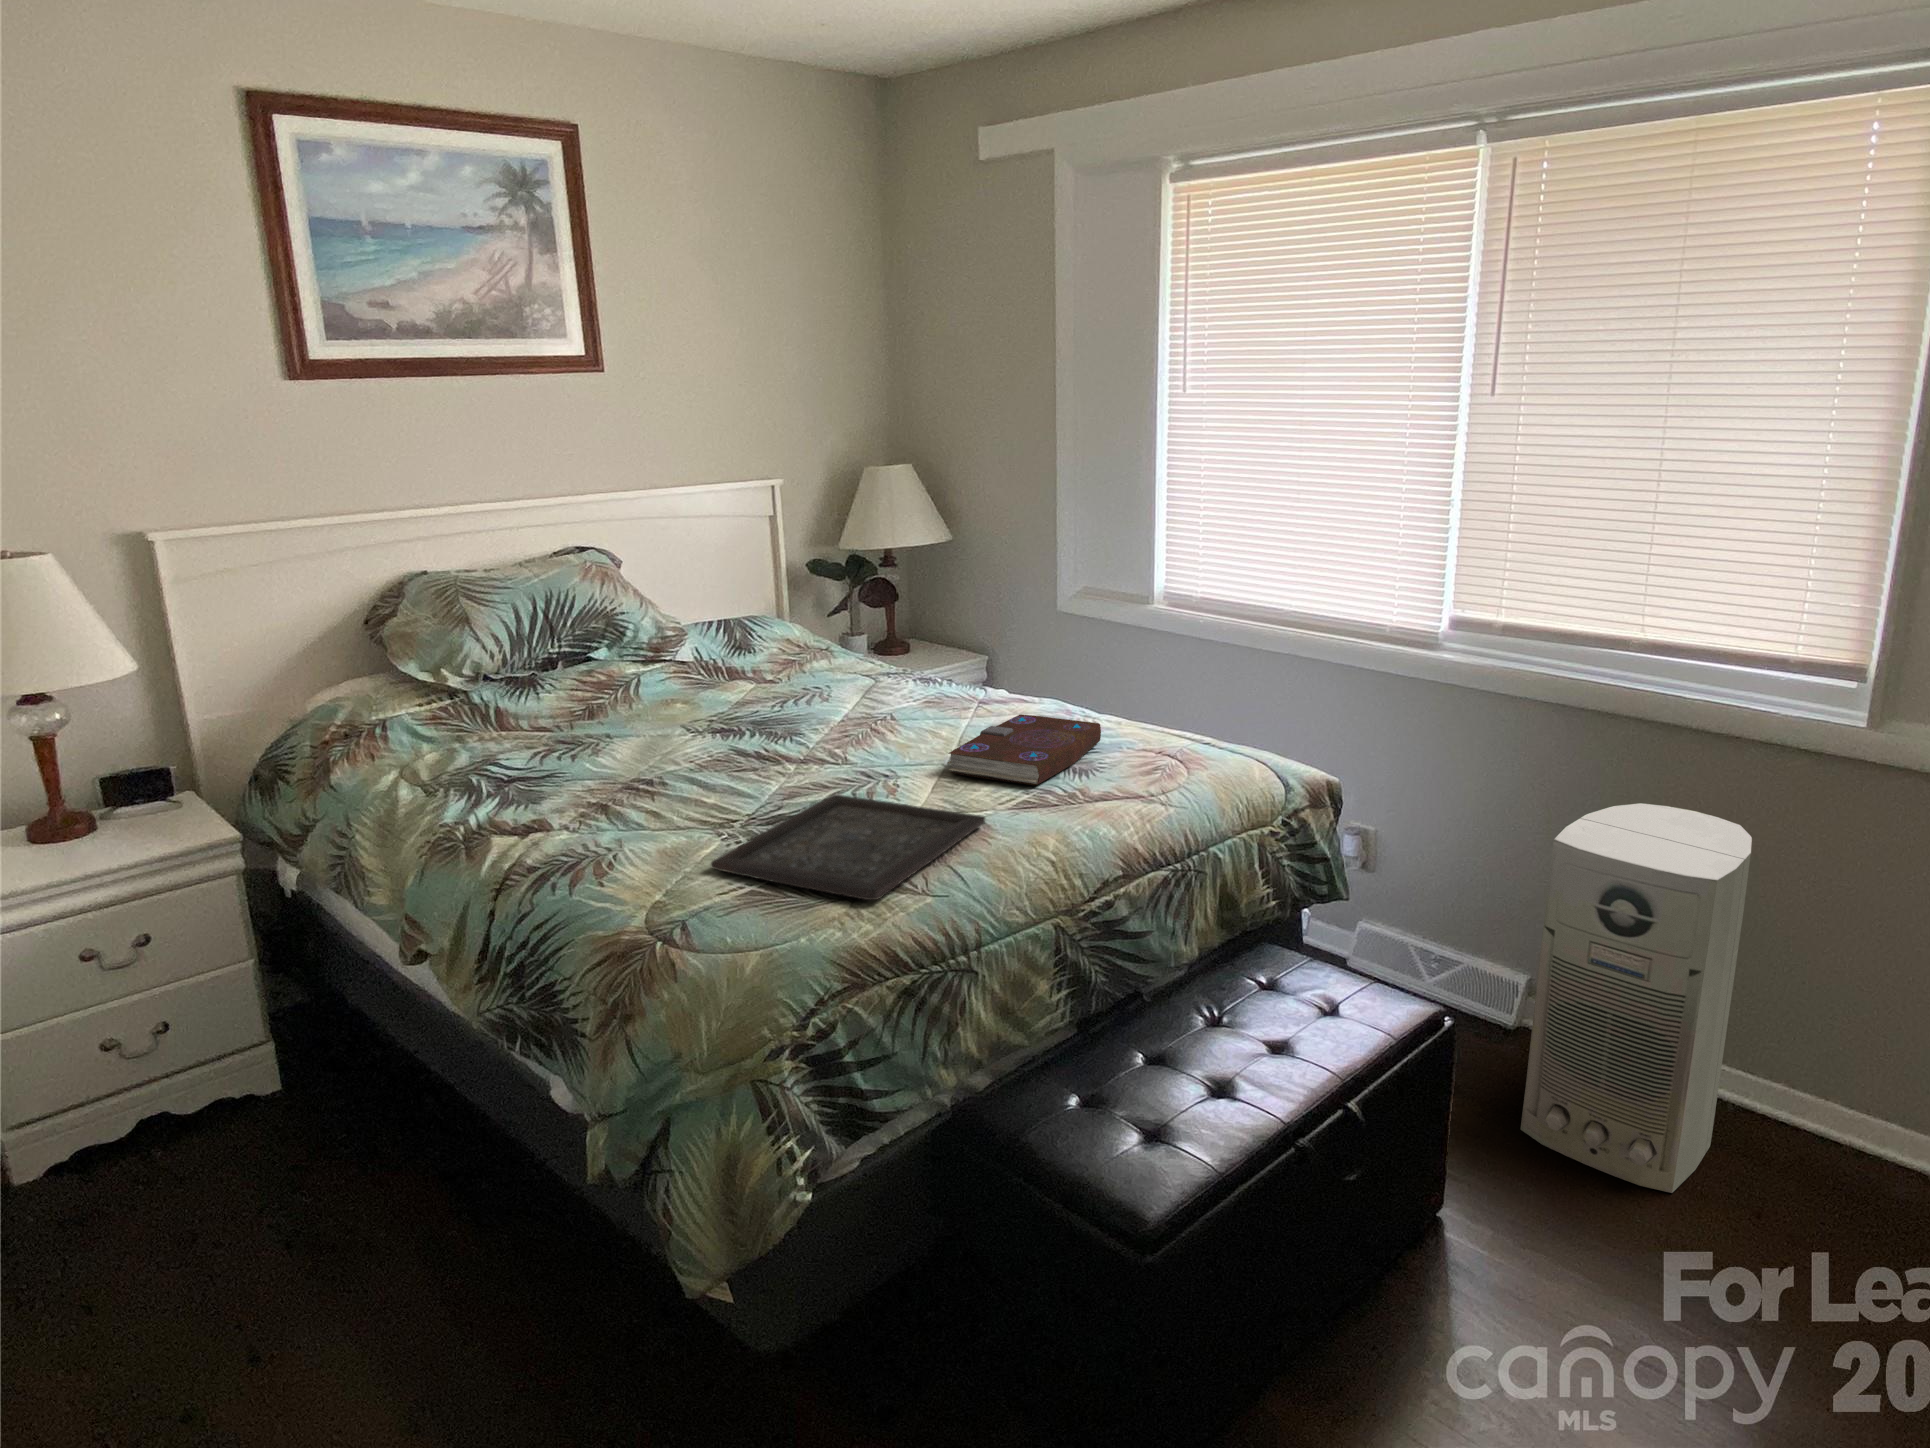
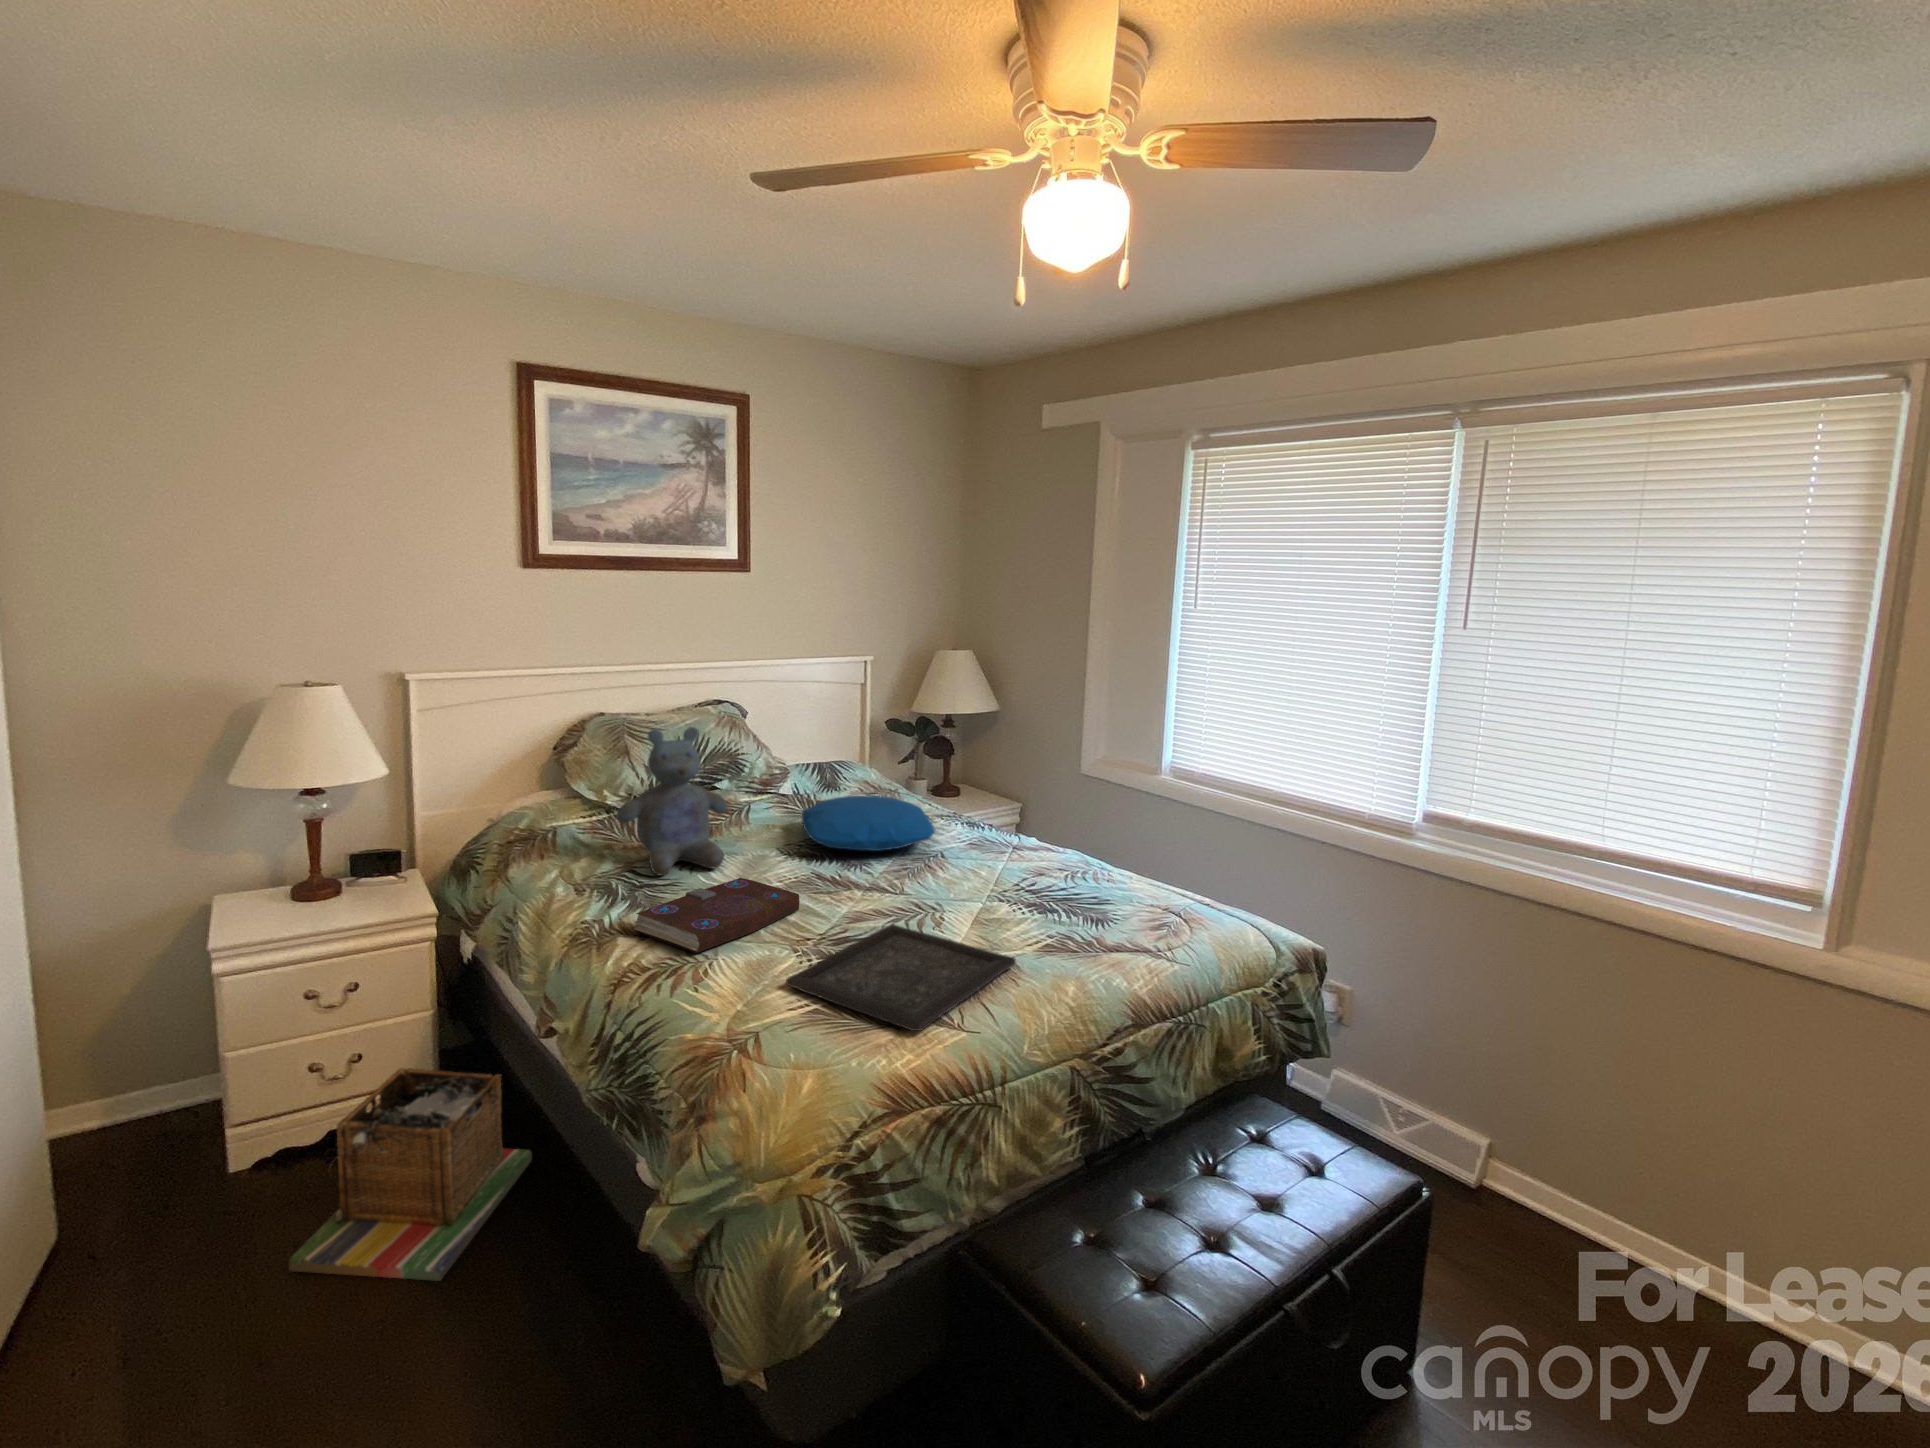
stuffed bear: none [466,577,614,766] -> present [616,727,727,875]
pillow: none [708,652,880,718] -> present [802,795,935,851]
book: present [948,714,1101,785] -> present [634,878,800,953]
air purifier: present [1521,803,1752,1193] -> none [1490,997,1721,1390]
laundry basket: none [118,1024,411,1274] -> present [289,1068,532,1281]

